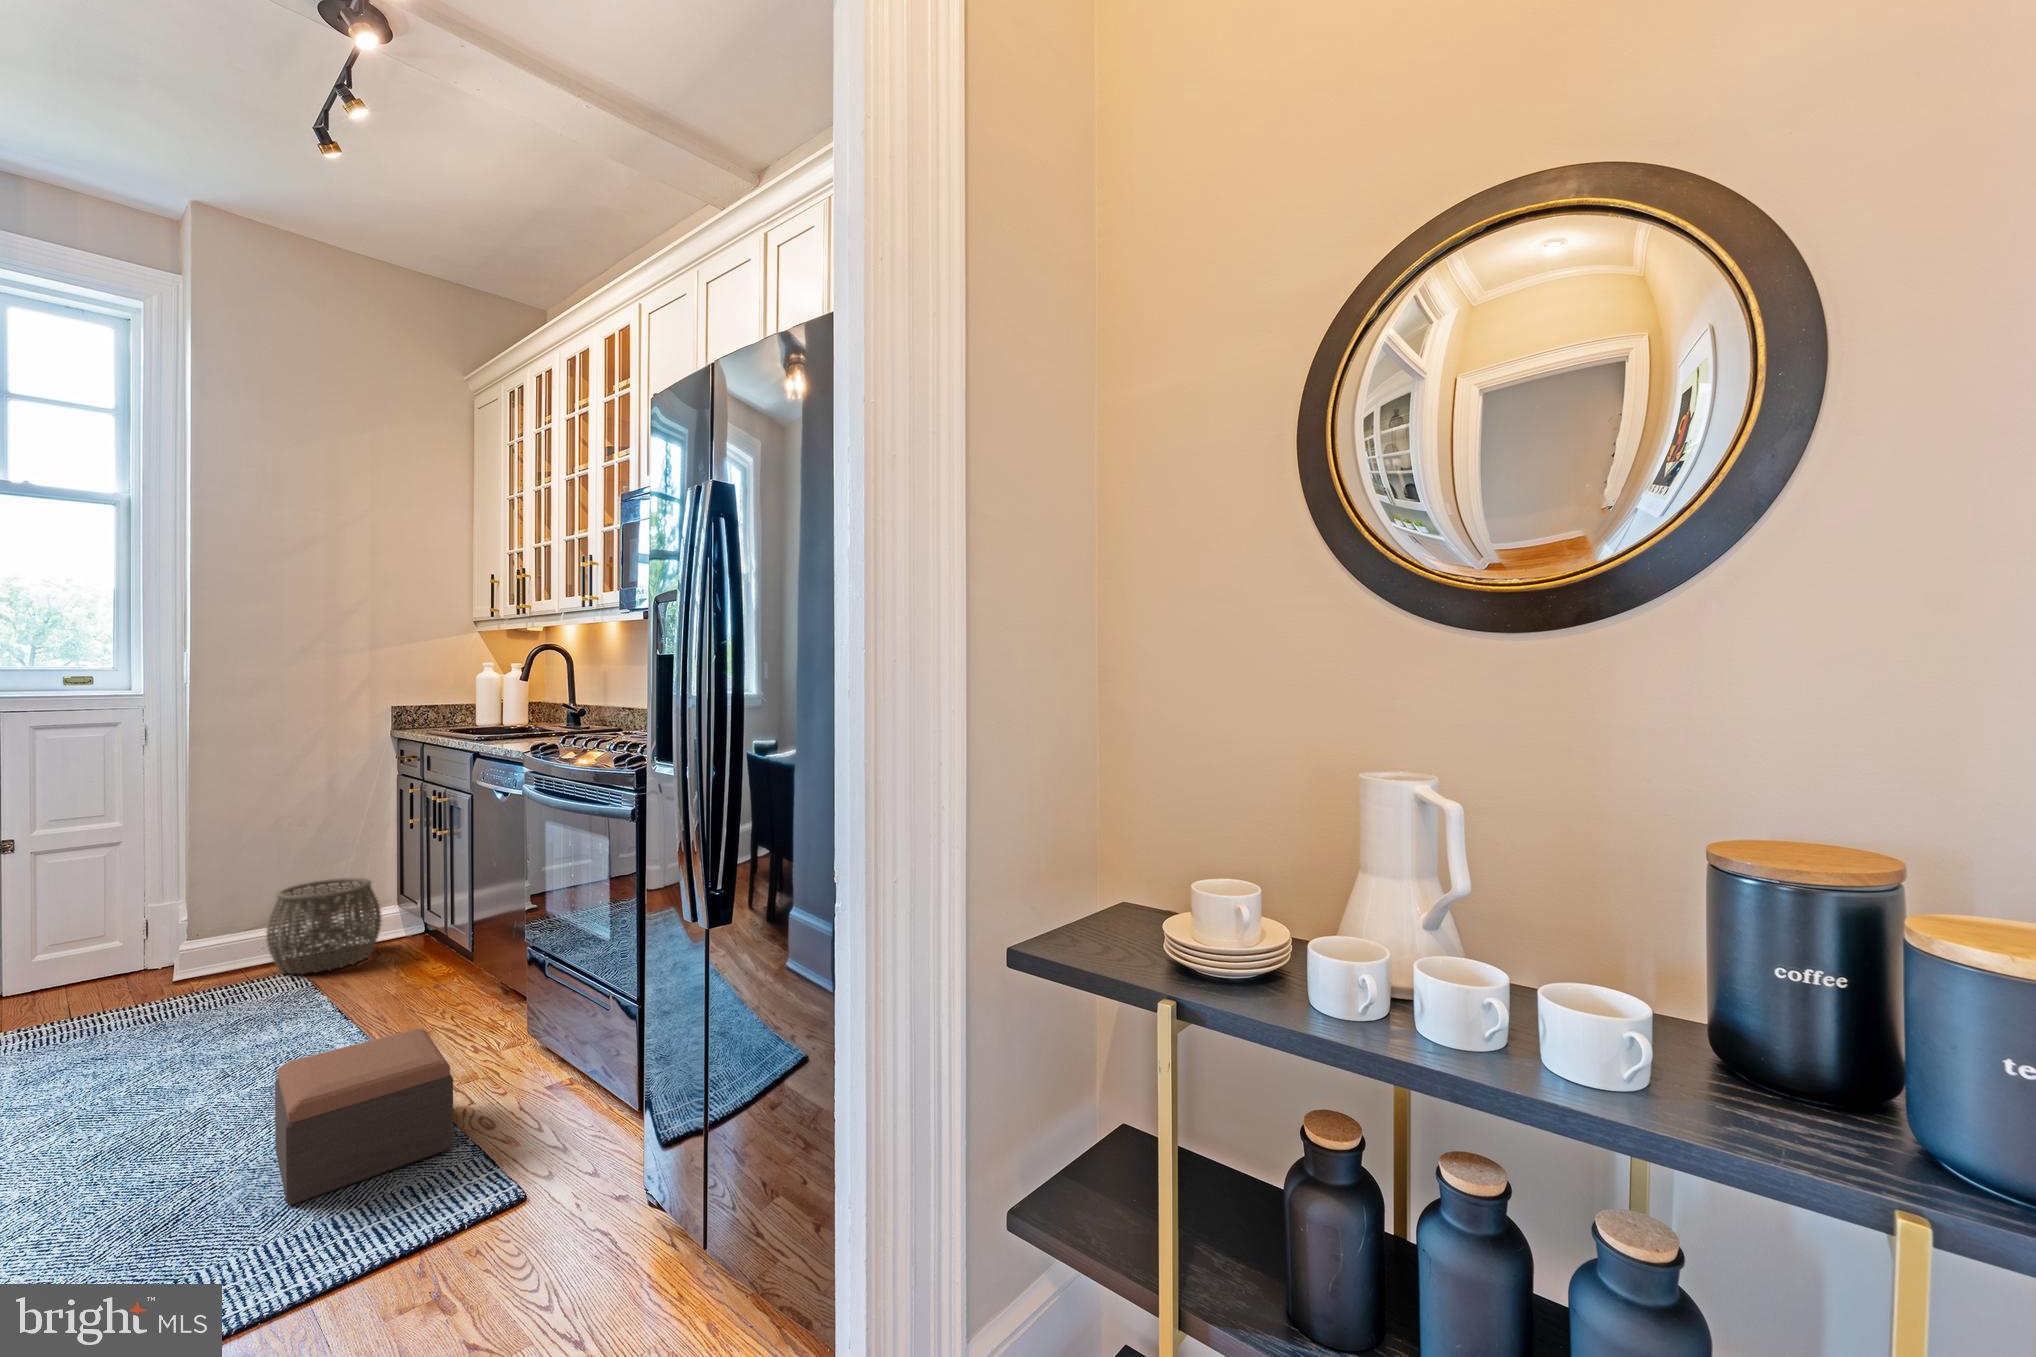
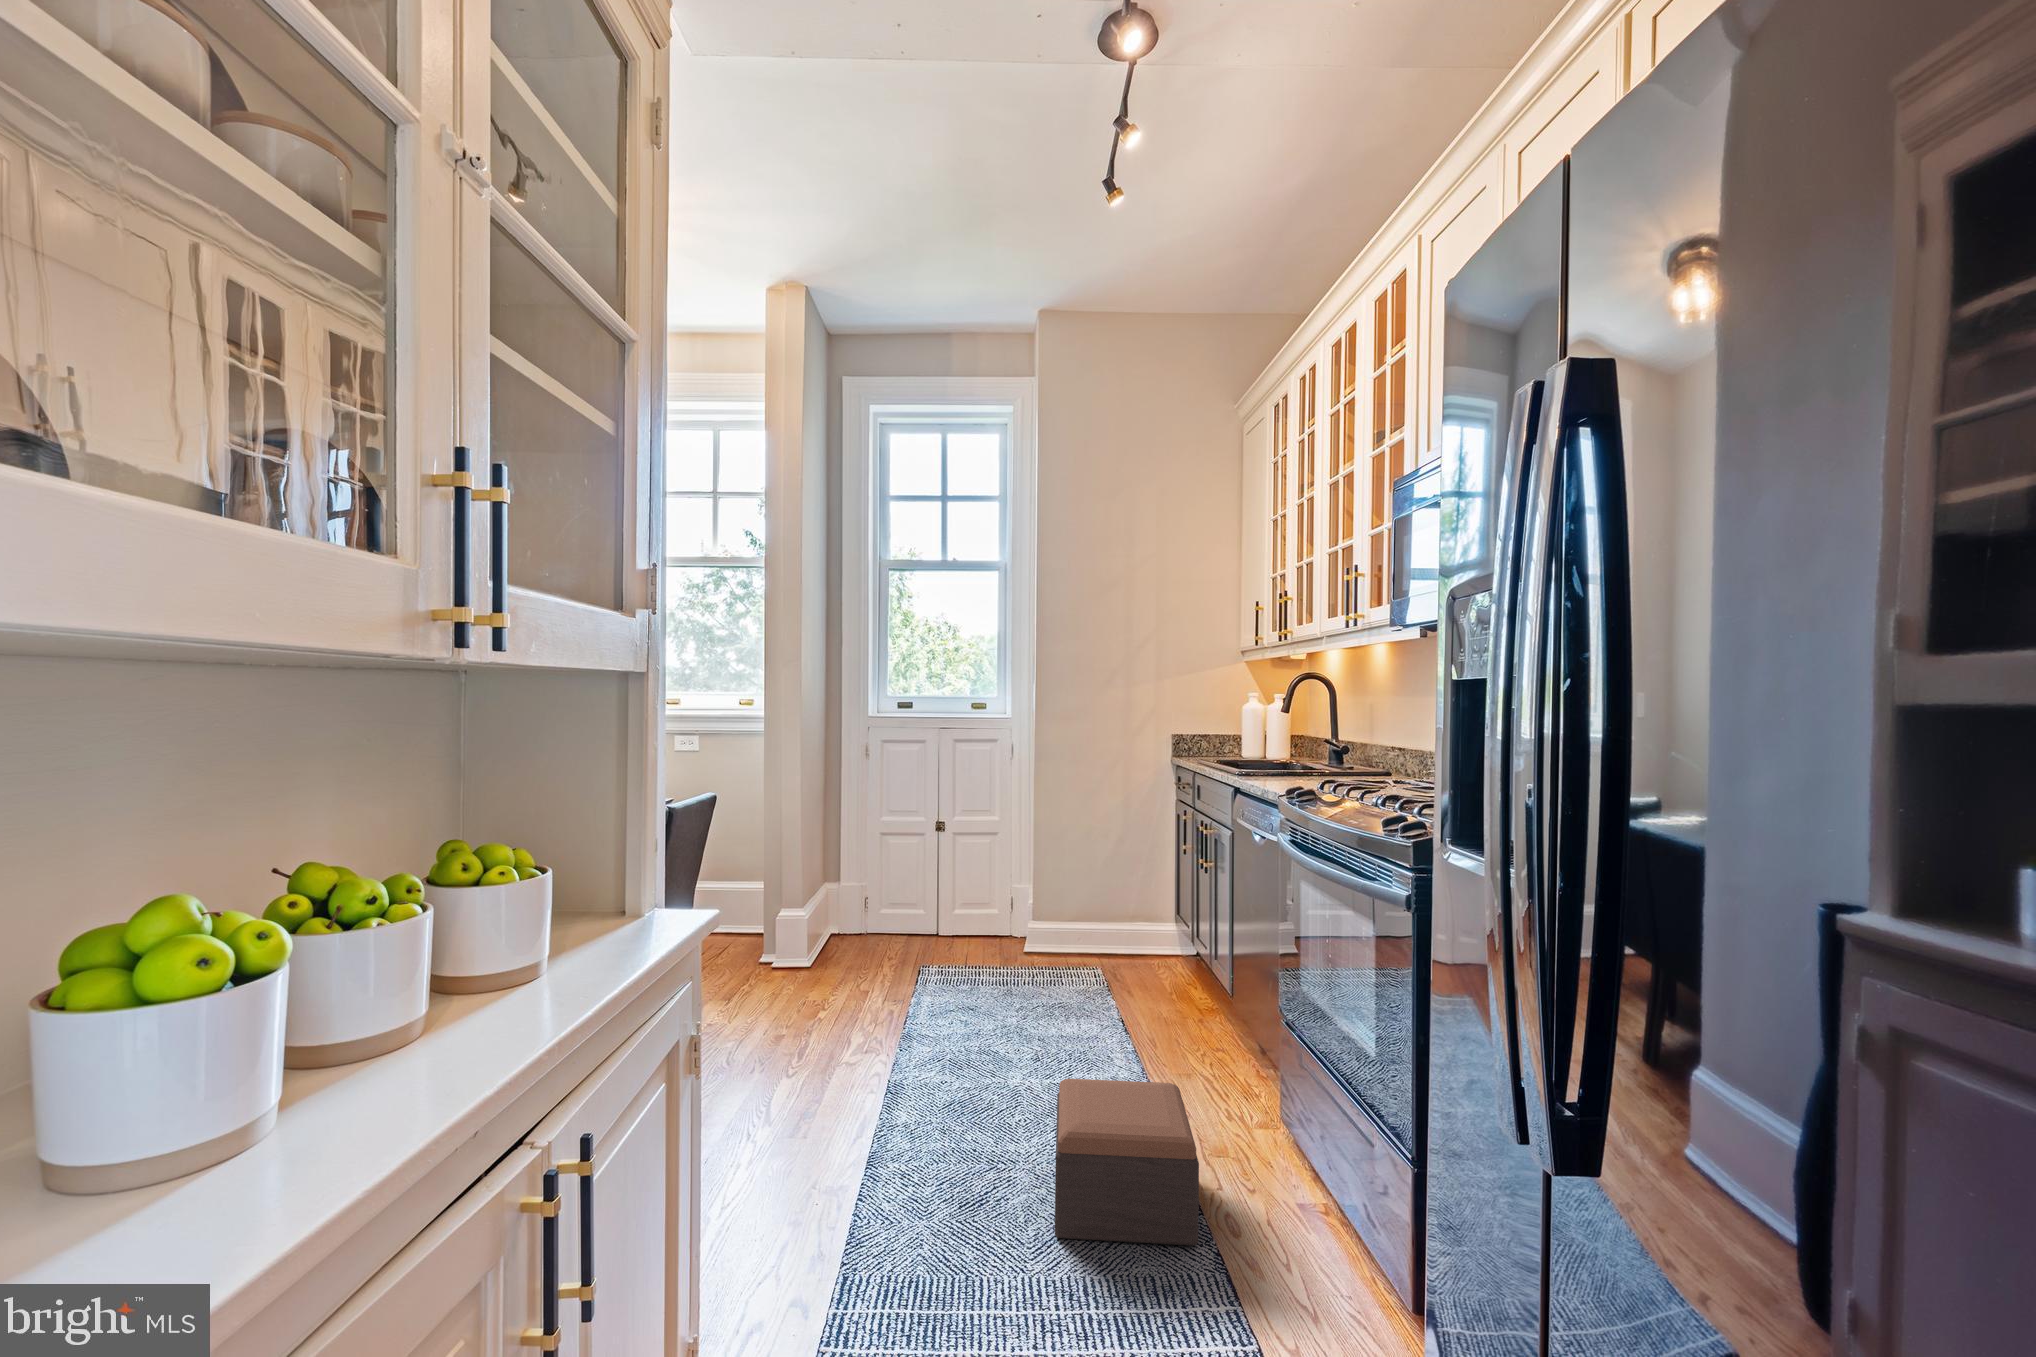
woven basket: present [266,878,381,974] -> none [1078,889,1161,976]

